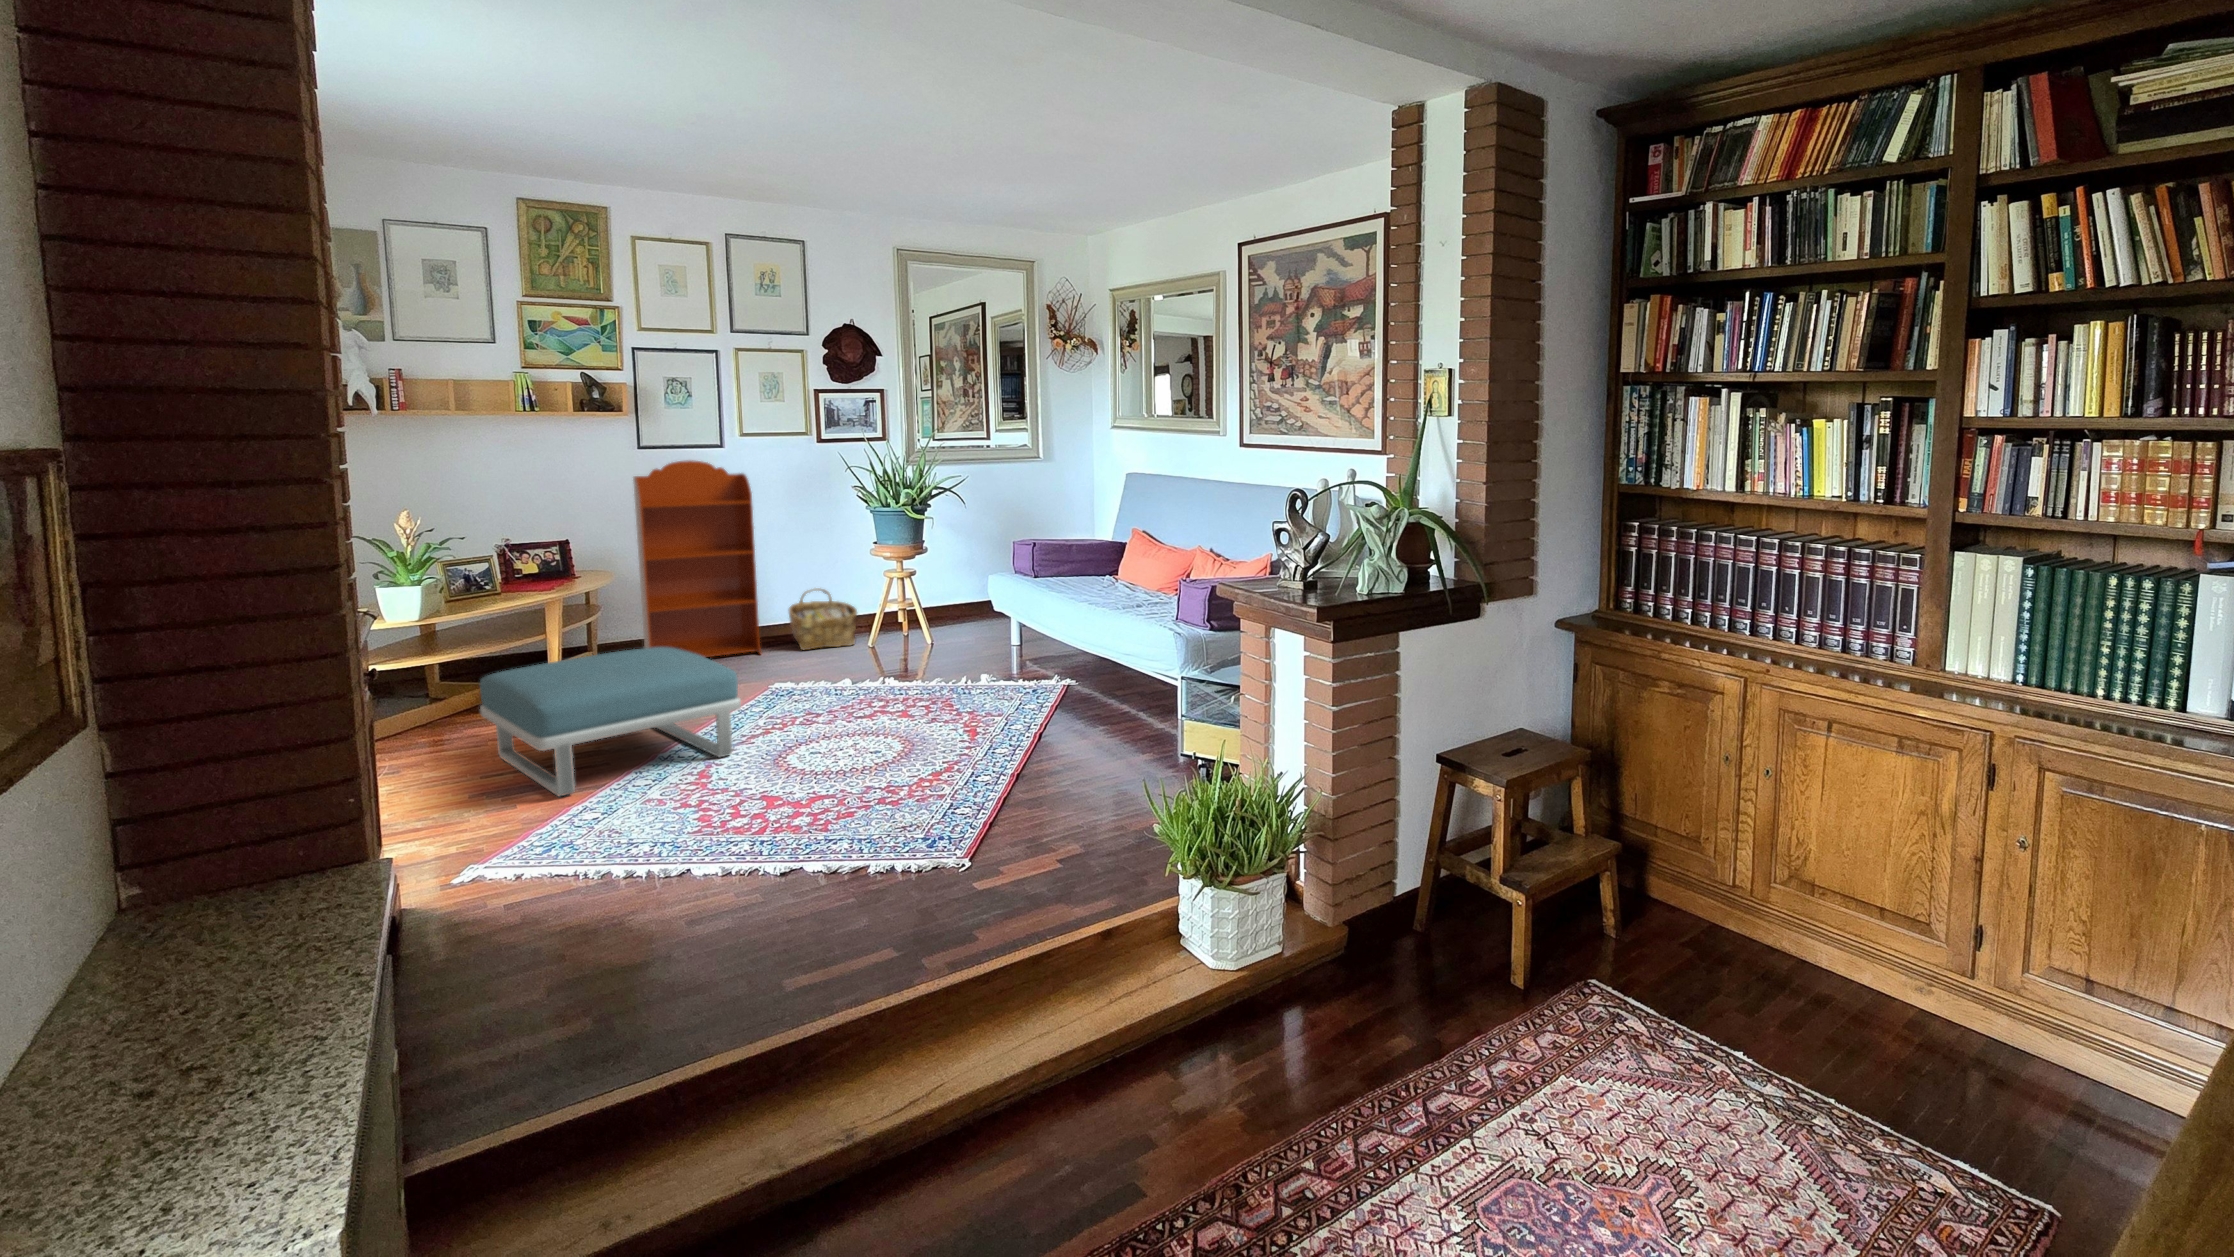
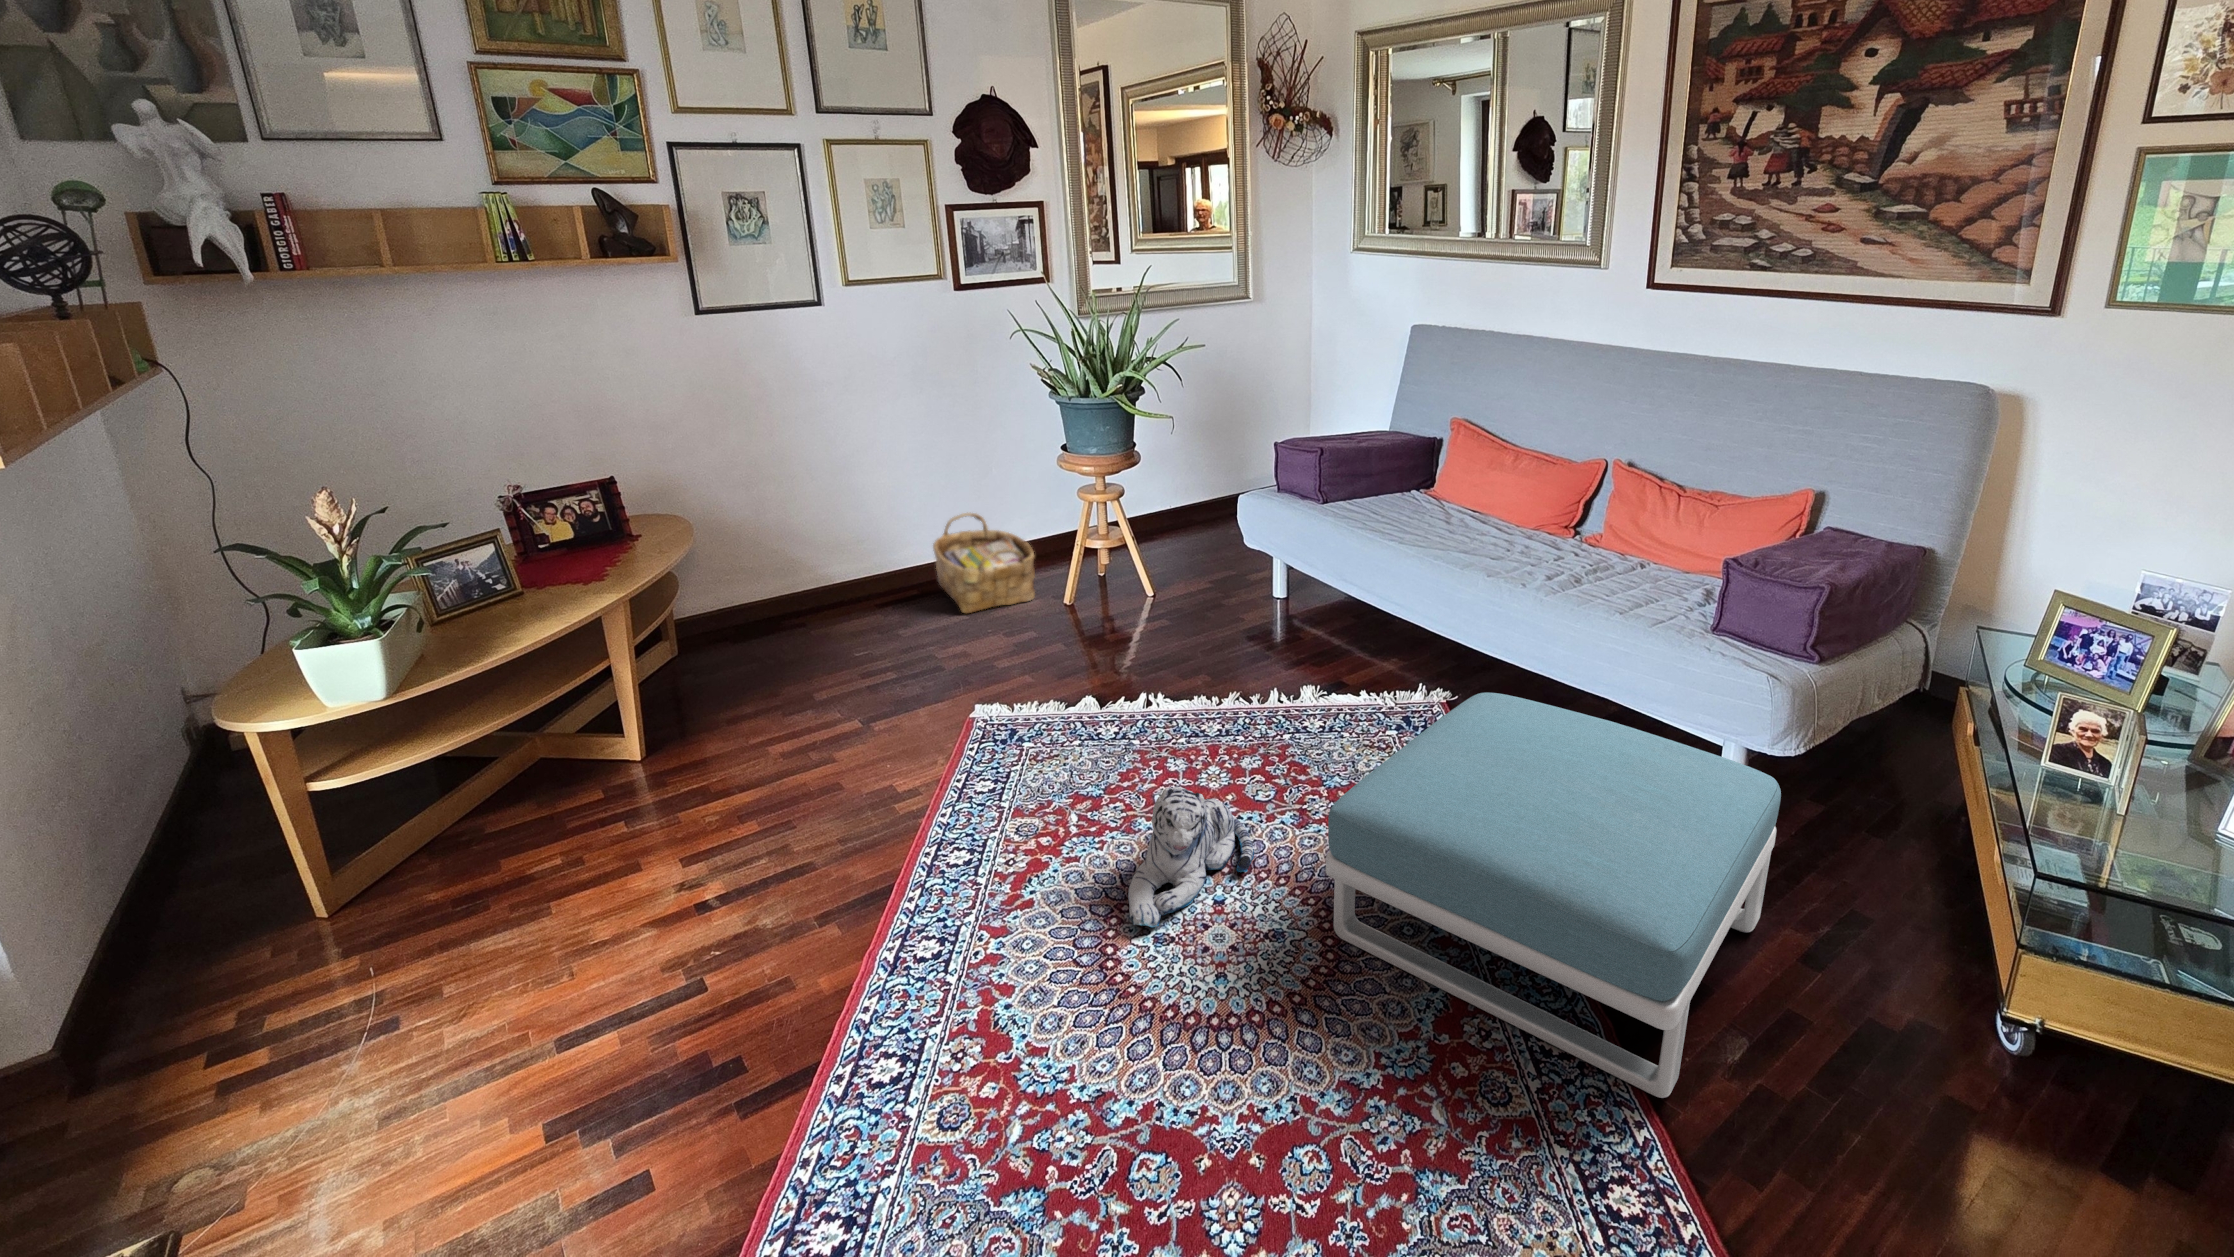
bookcase: present [633,460,761,657] -> none [692,330,909,662]
footstool: present [480,647,741,796] -> present [1326,693,1781,1098]
plush toy: none [803,687,899,756] -> present [1128,787,1254,927]

